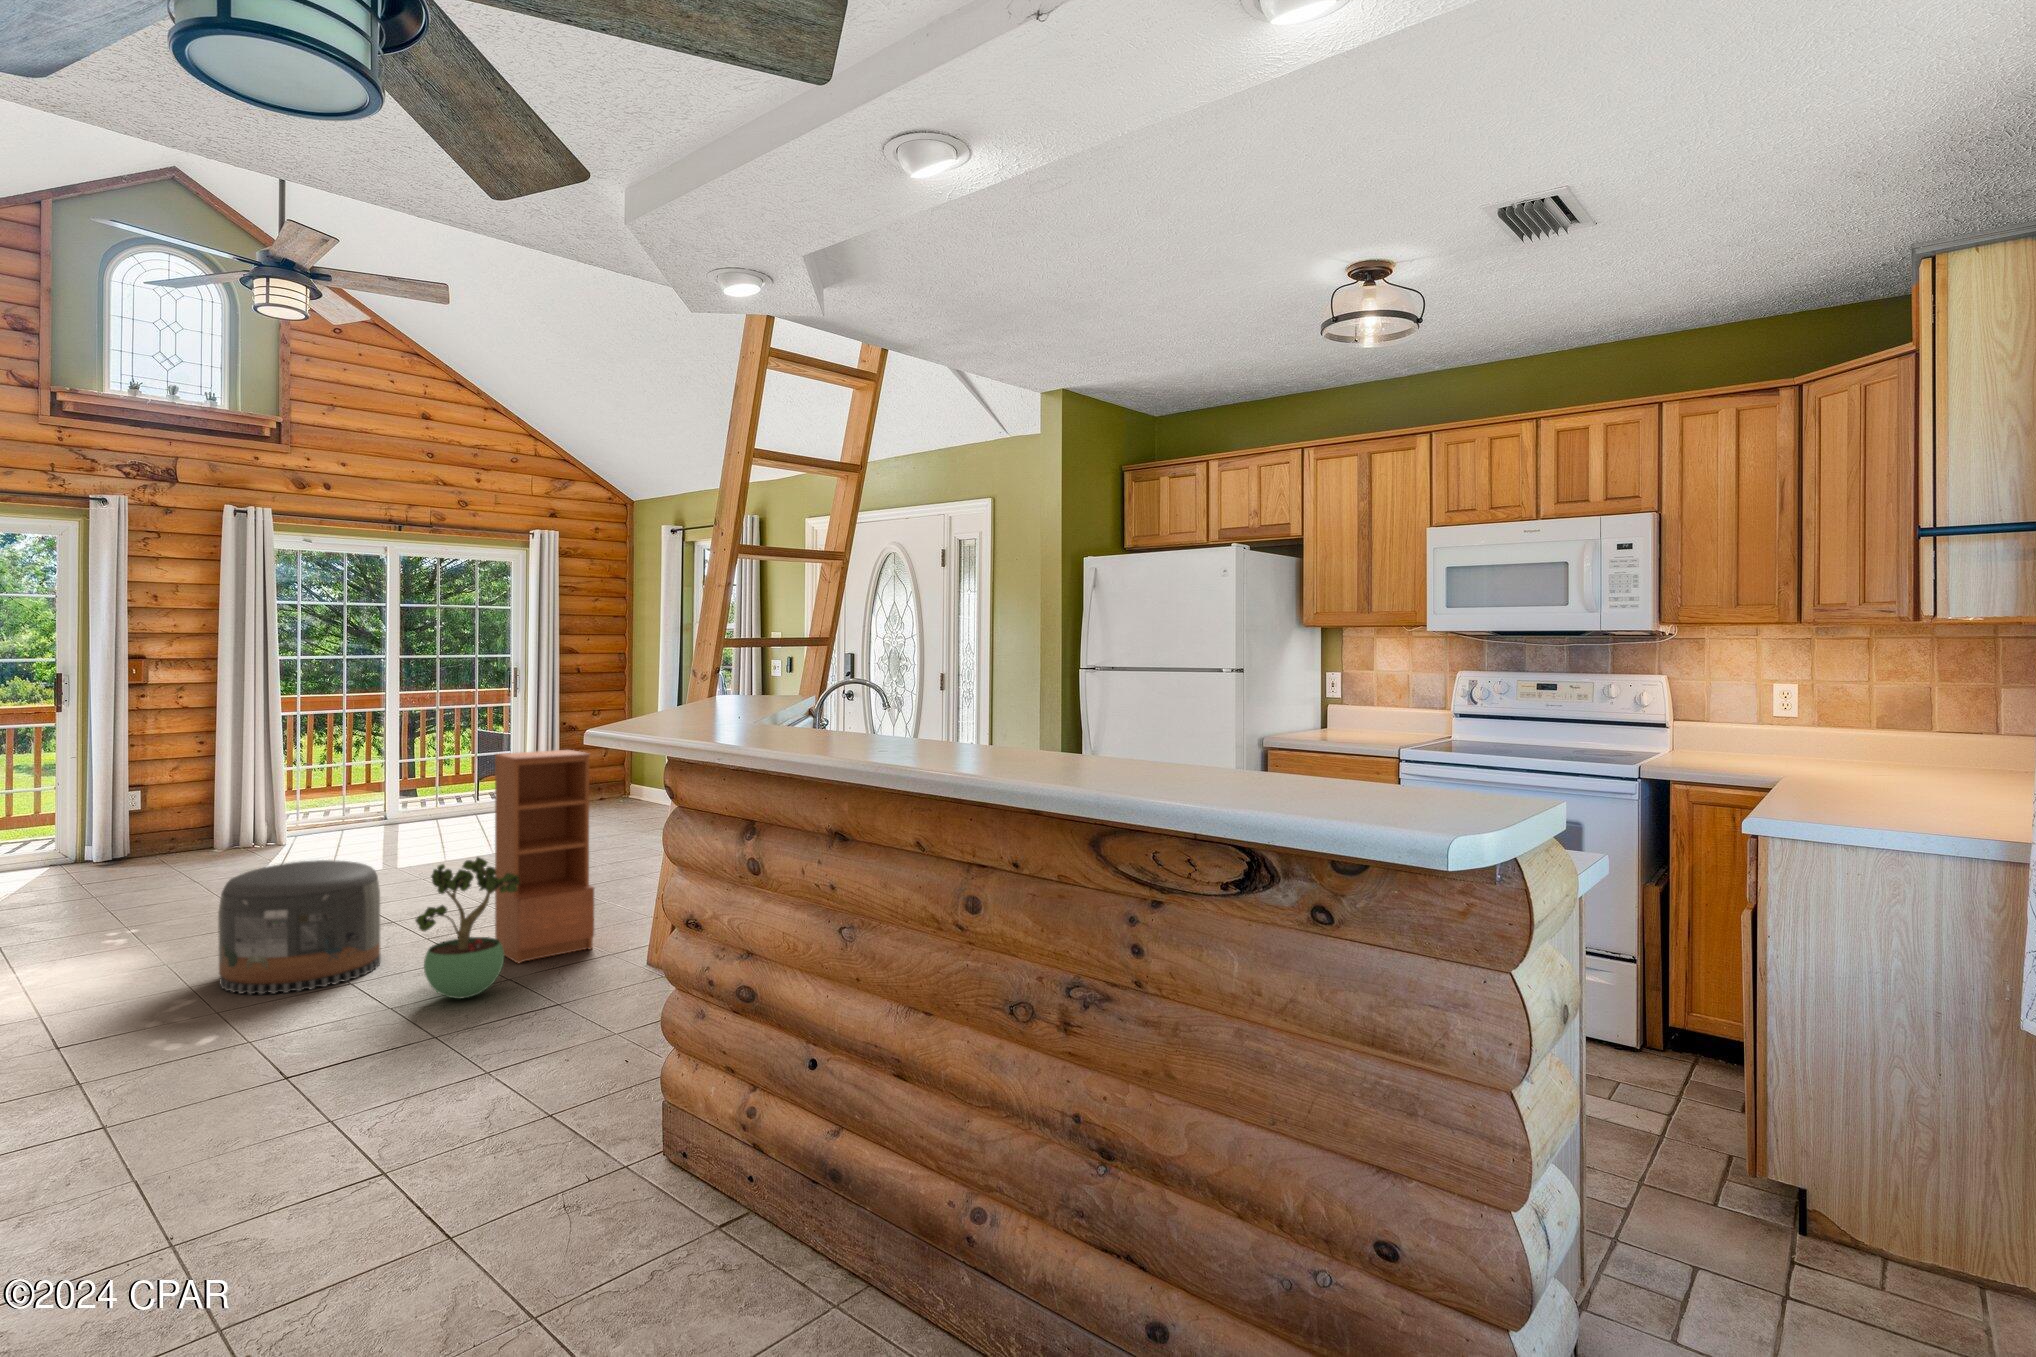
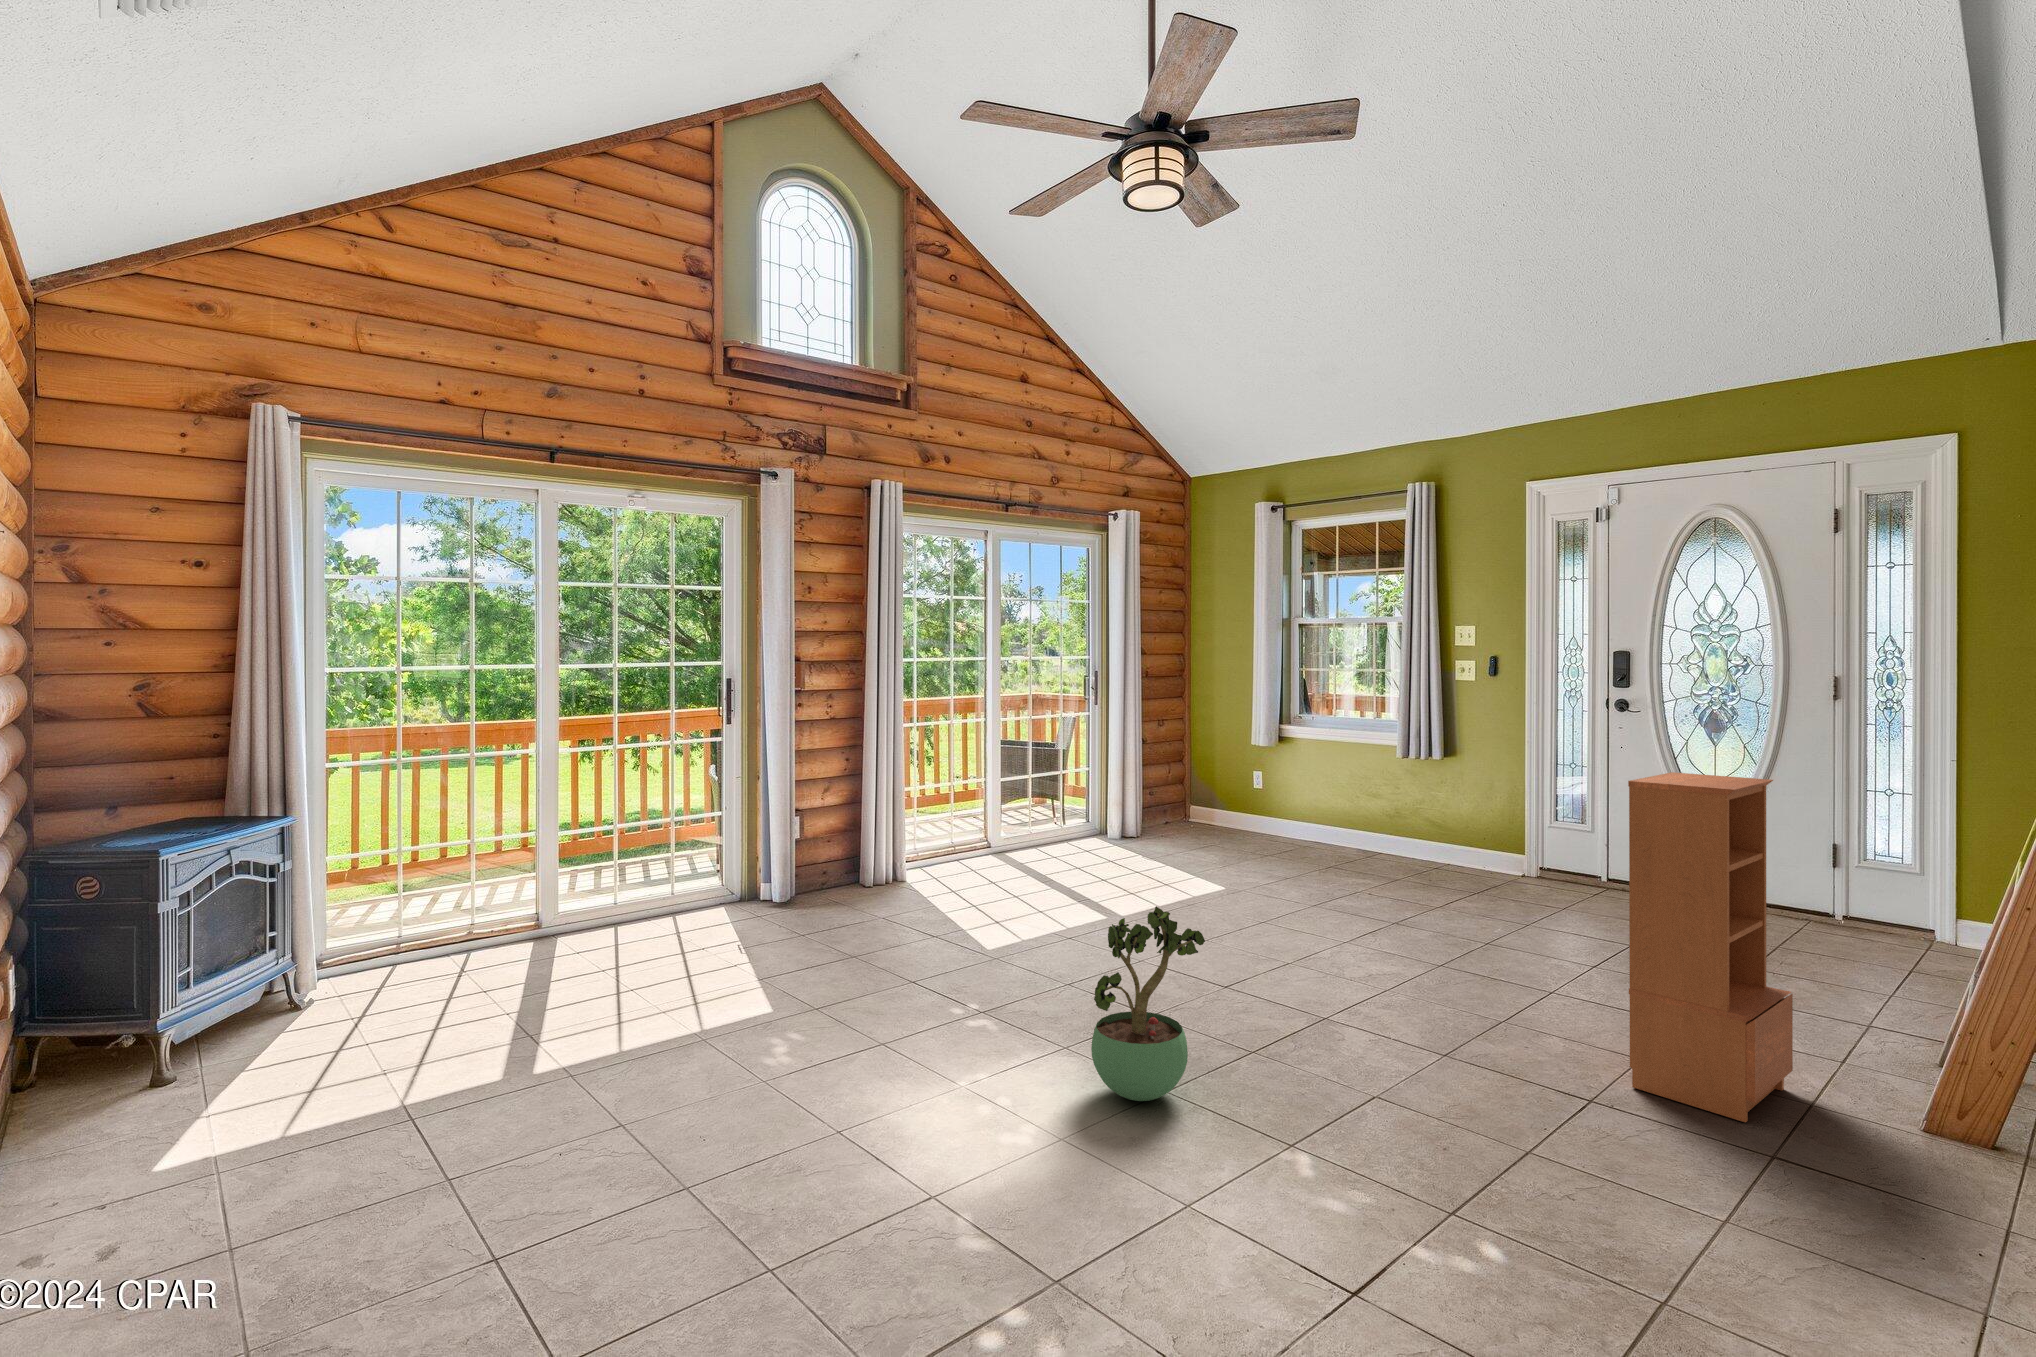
potted plant: present [416,857,520,999] -> present [1091,906,1205,1101]
pouf: present [218,860,381,994] -> none [1315,945,1544,1186]

